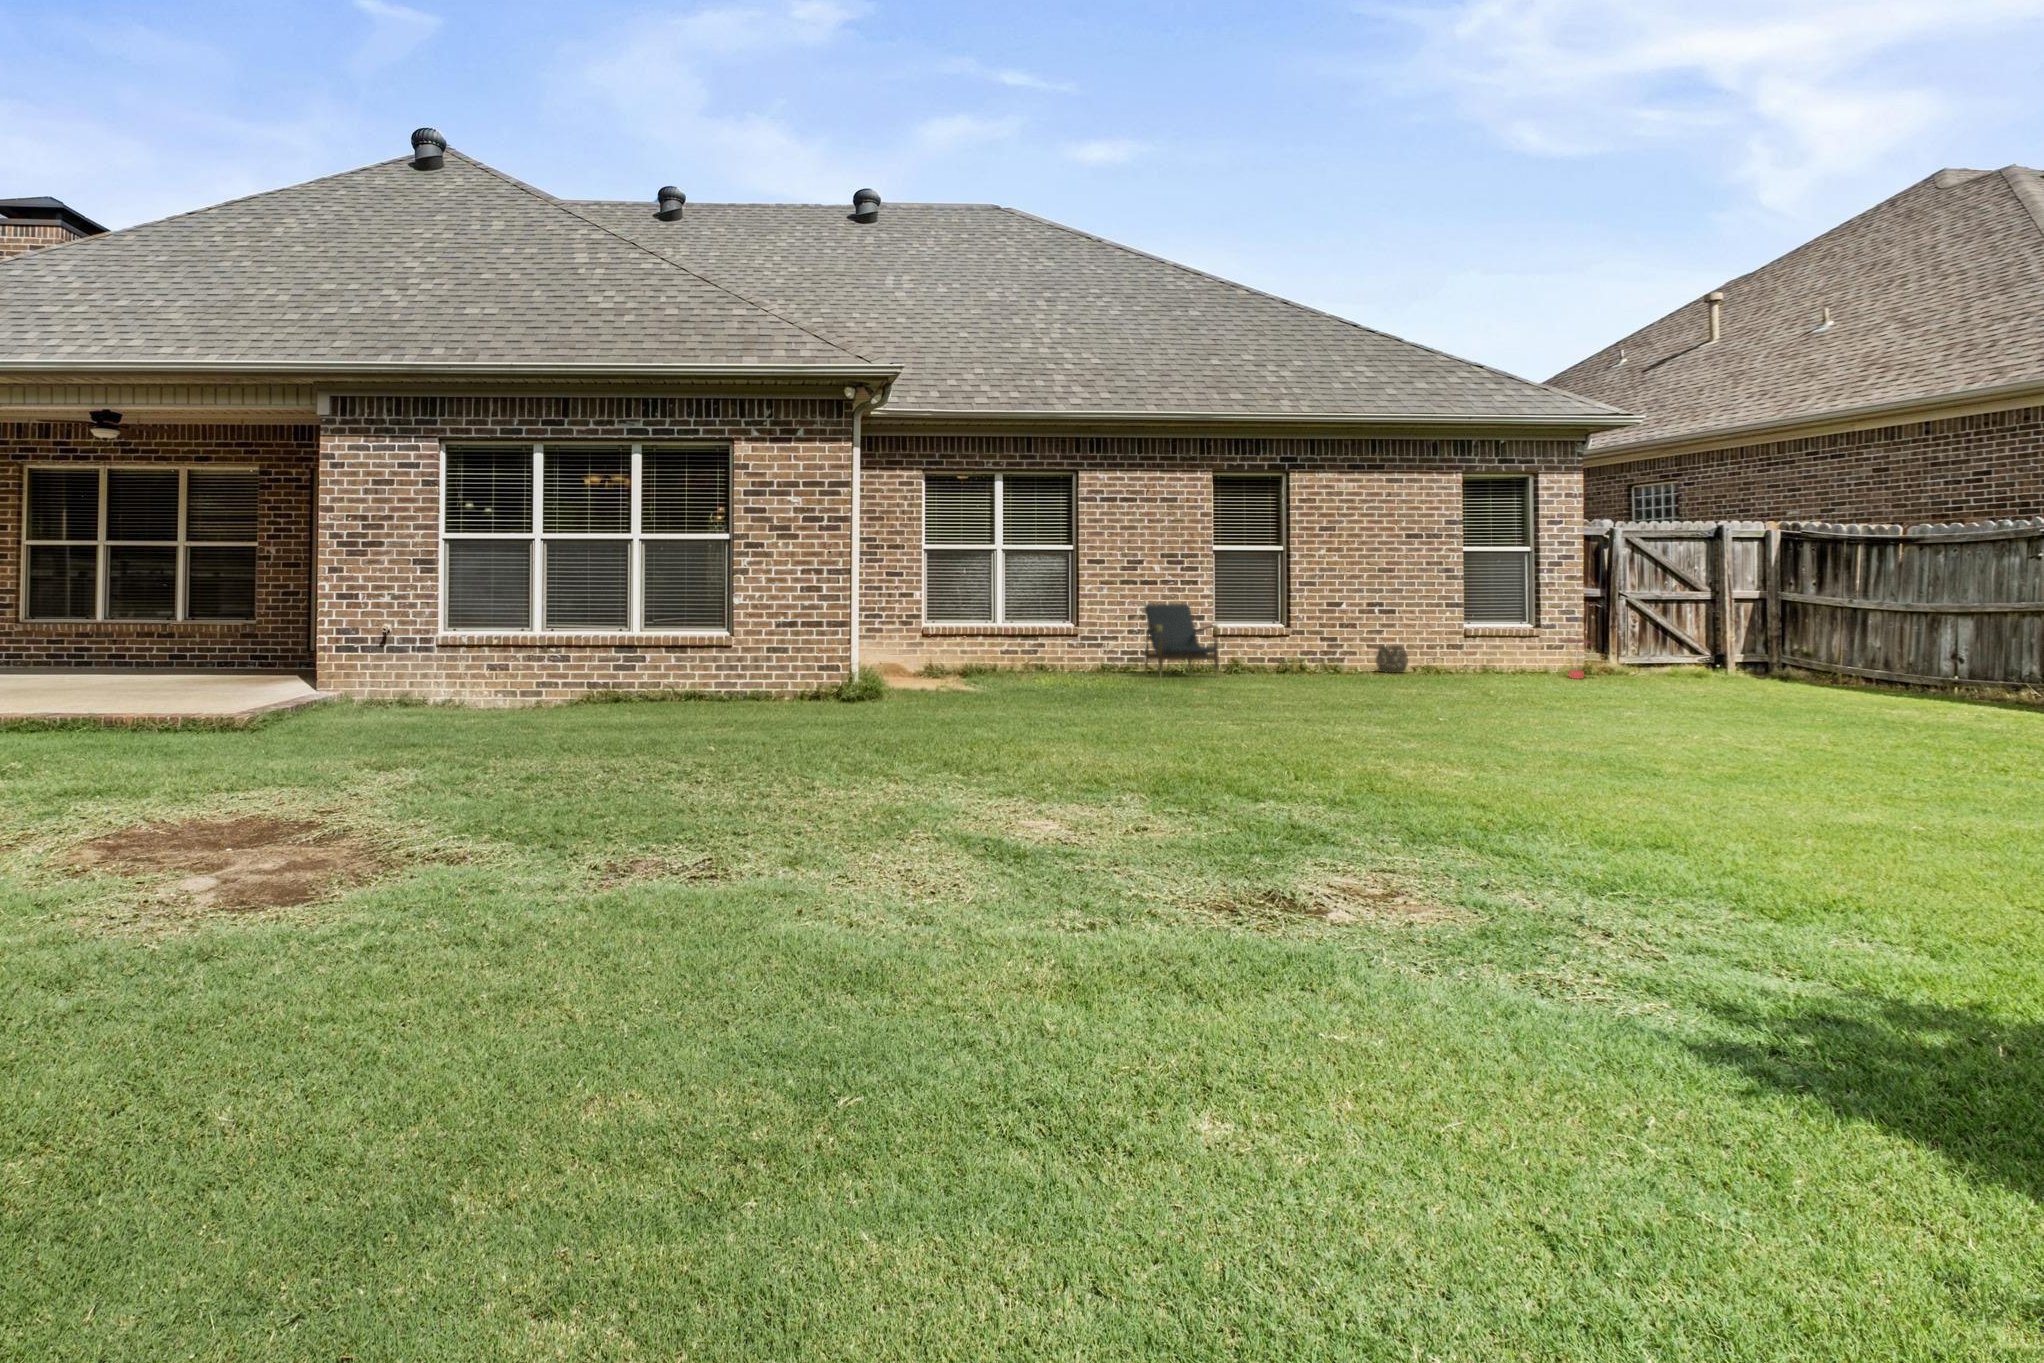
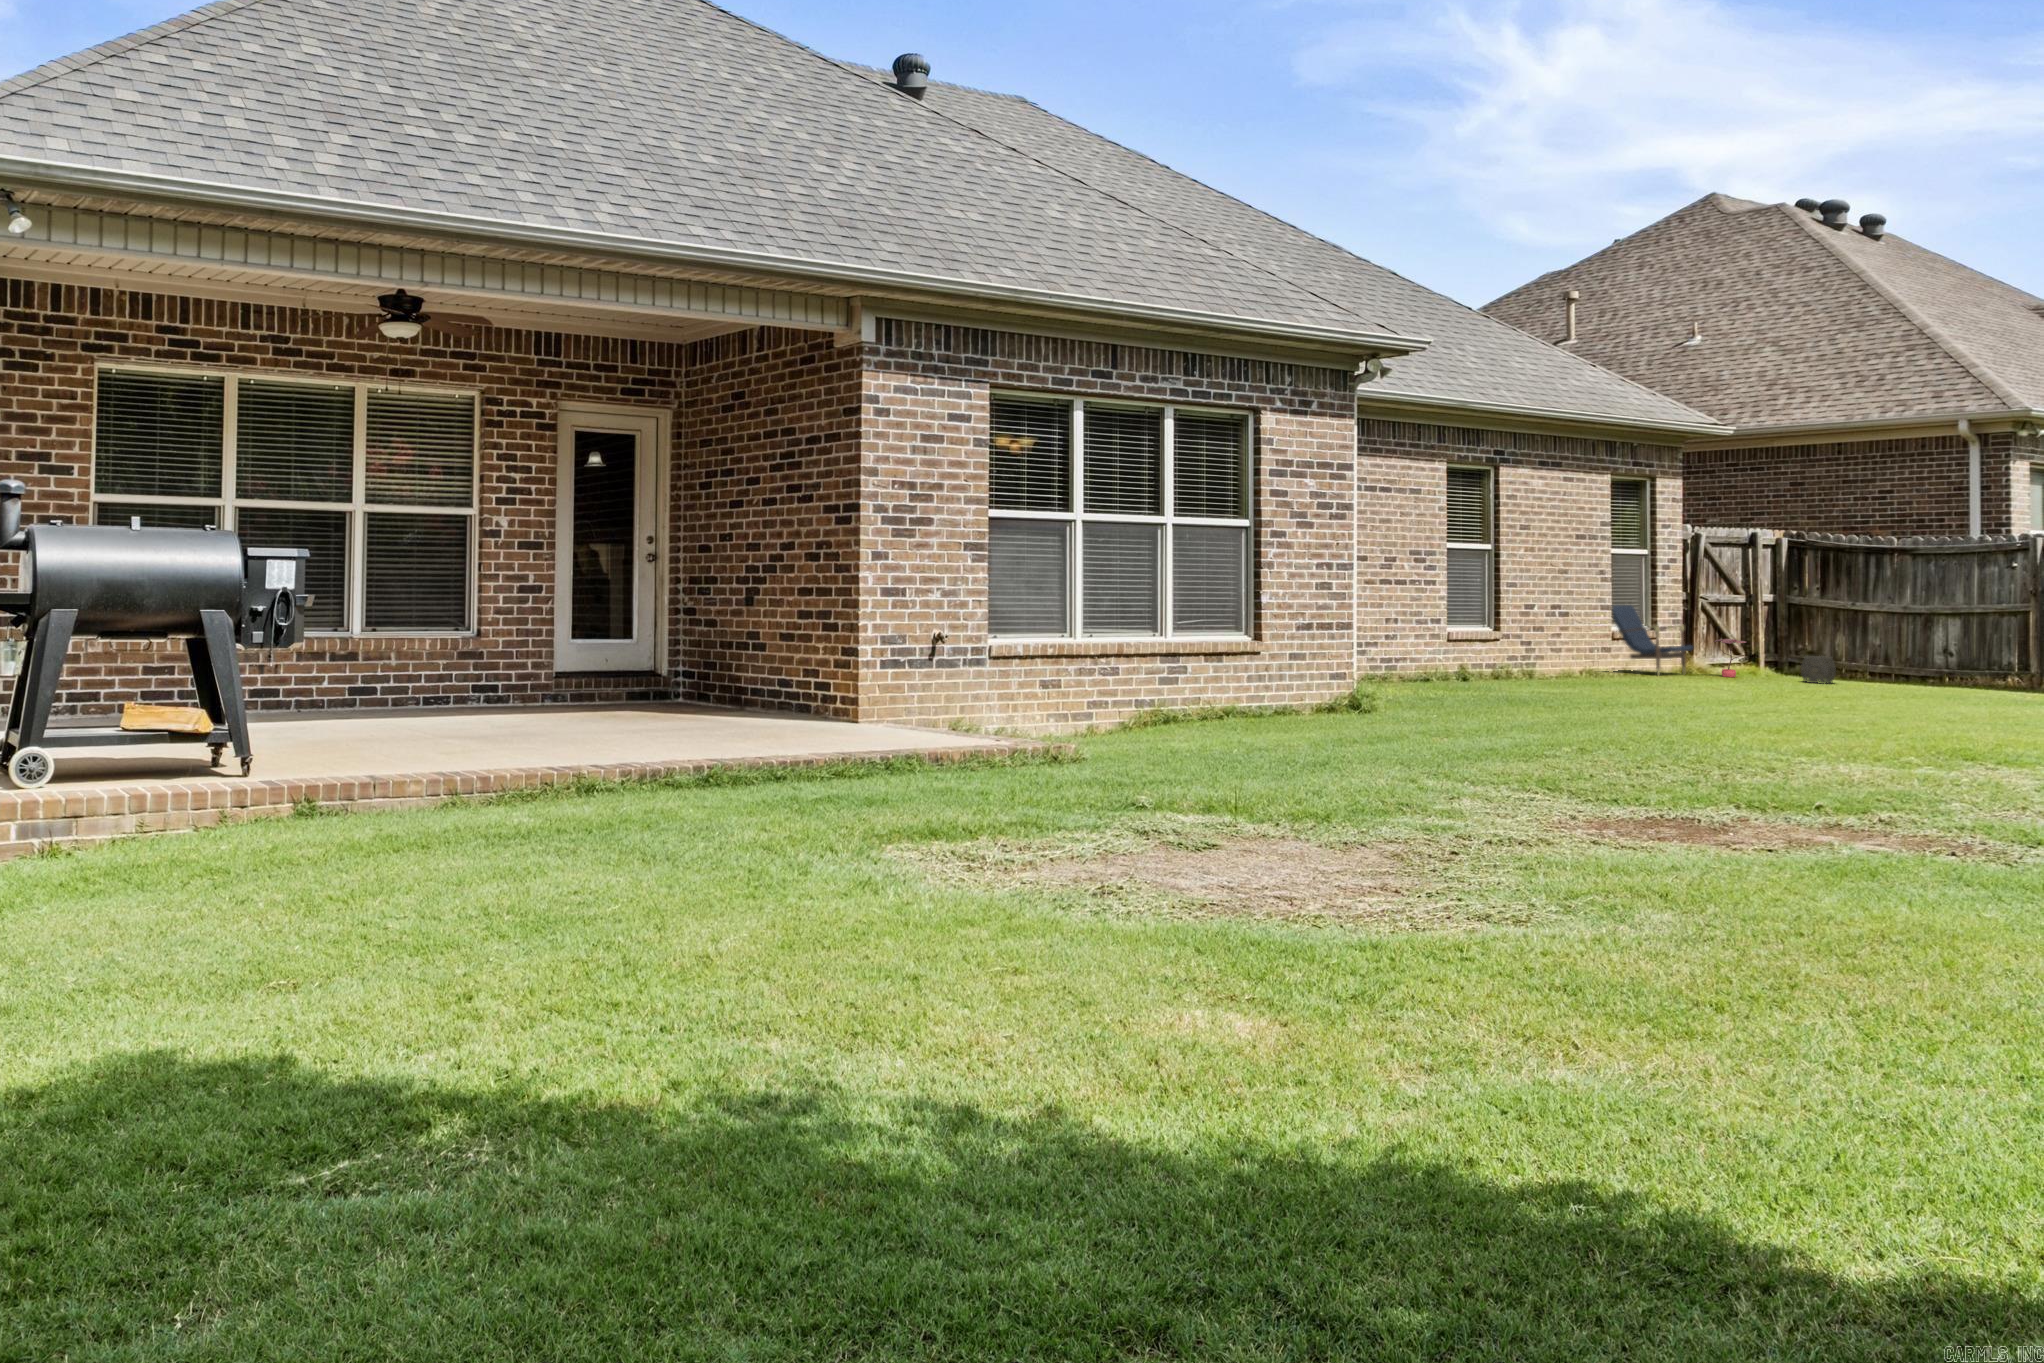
lounge chair: present [1145,604,1219,677] -> present [1612,605,1693,675]
woven basket: present [1376,646,1408,673] -> present [1801,656,1836,684]

